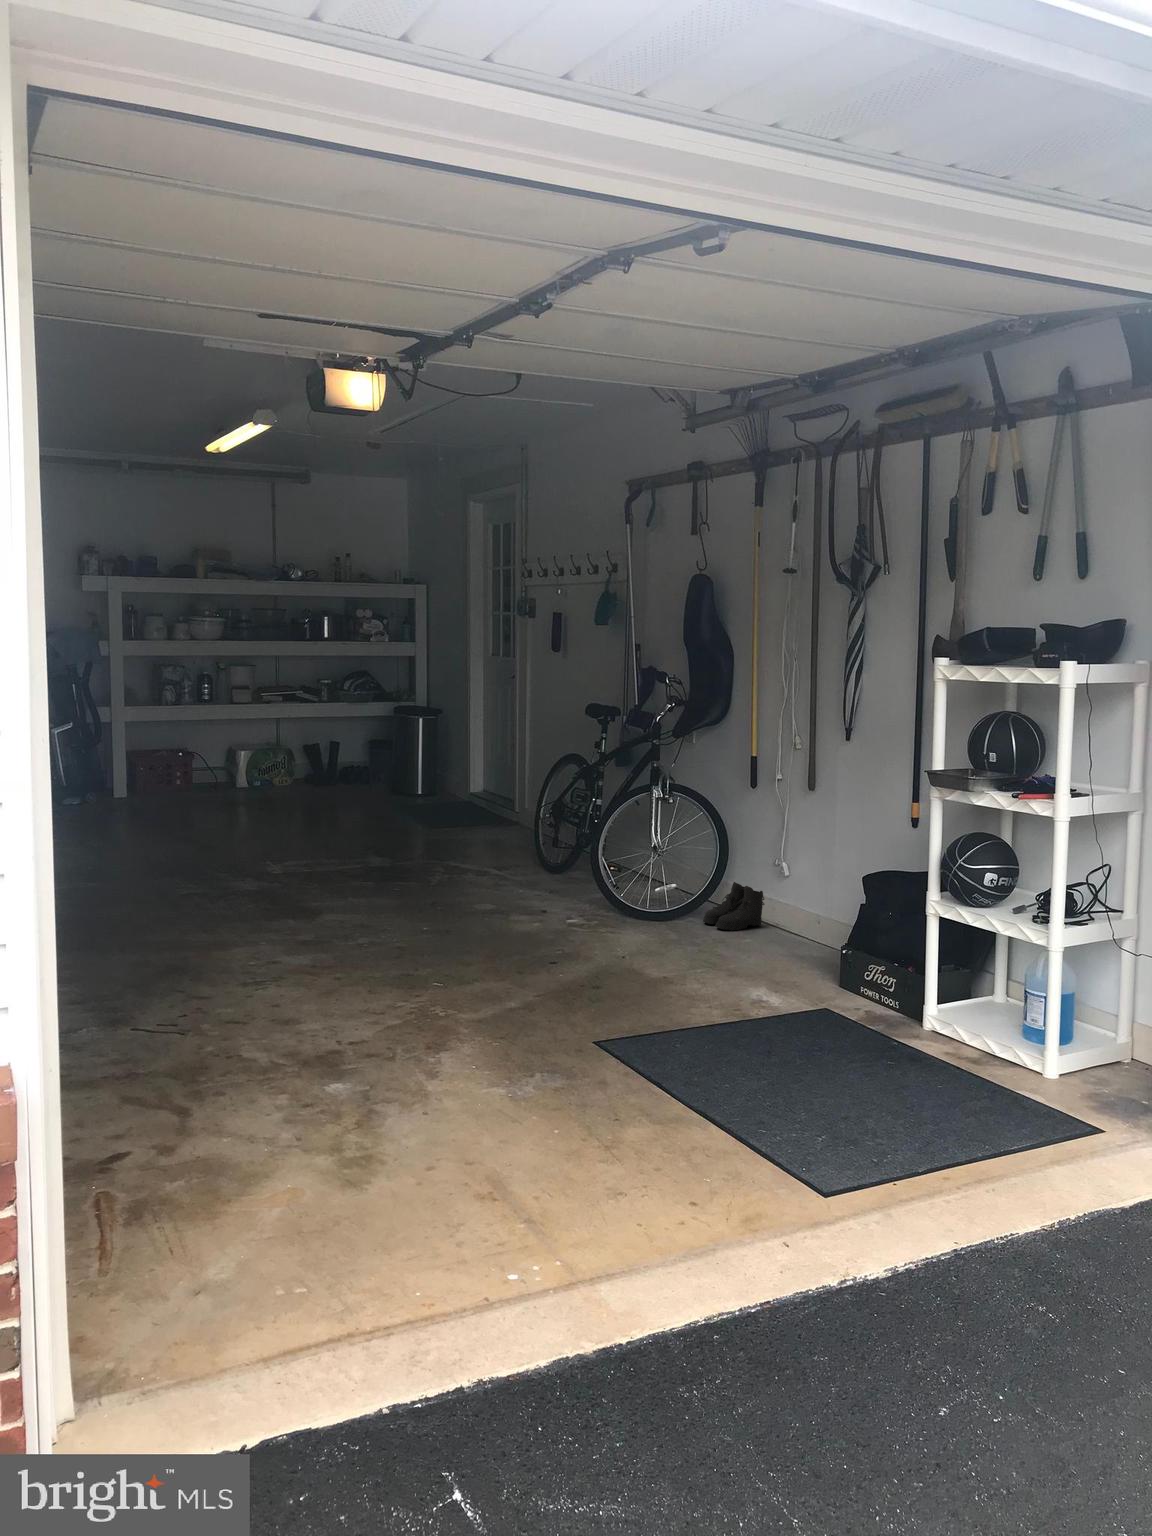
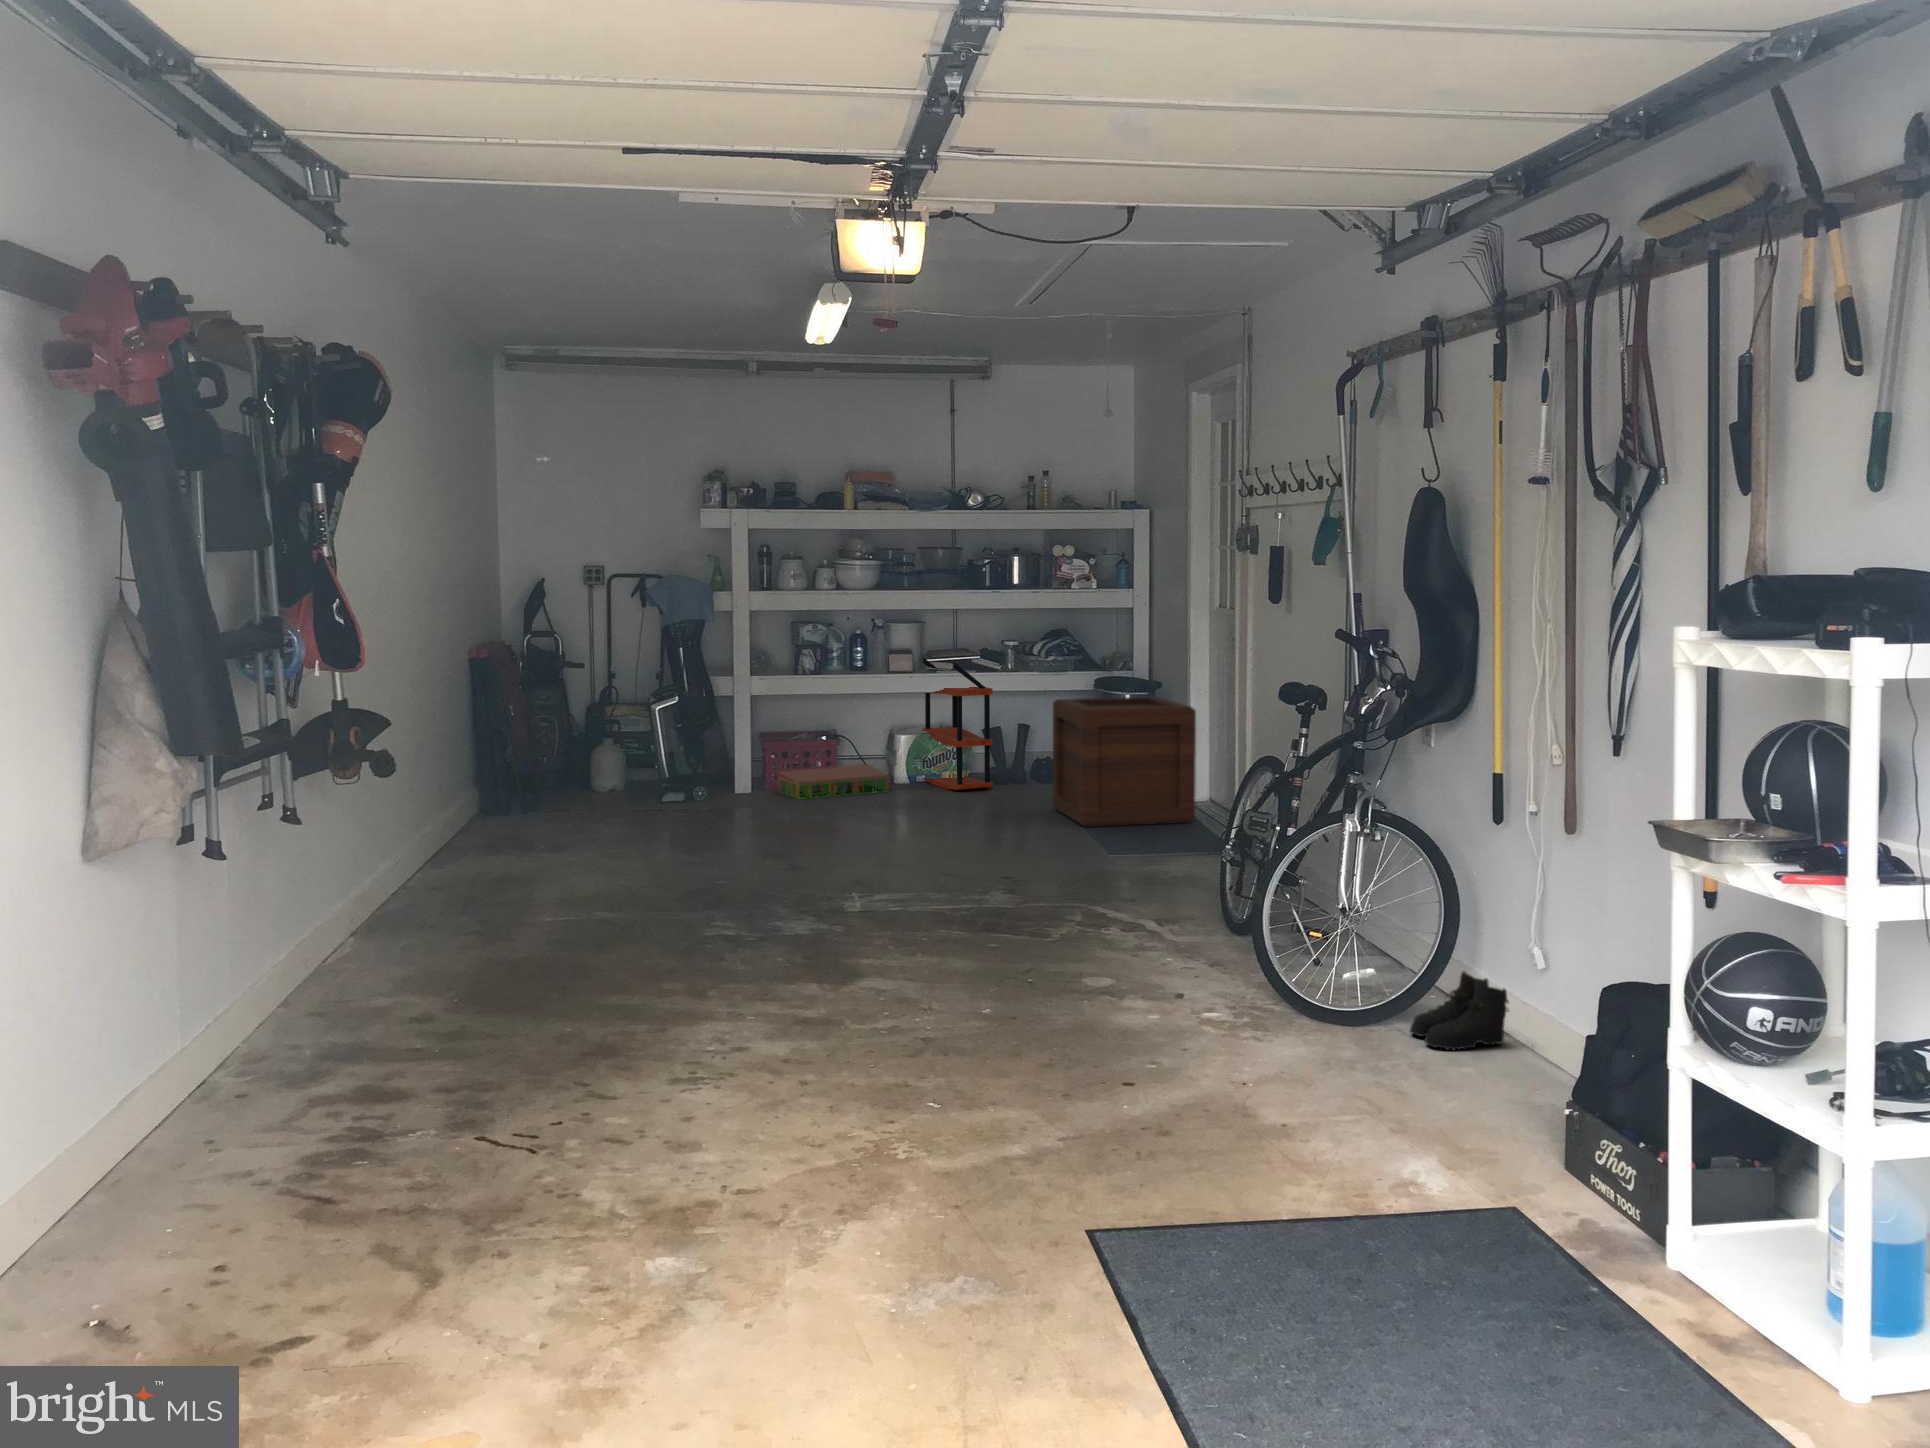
shelving unit: none [256,693,314,789] -> present [922,658,993,790]
wooden crate: none [369,719,476,811] -> present [1053,697,1196,827]
storage bin: none [150,772,237,798] -> present [779,764,889,798]

